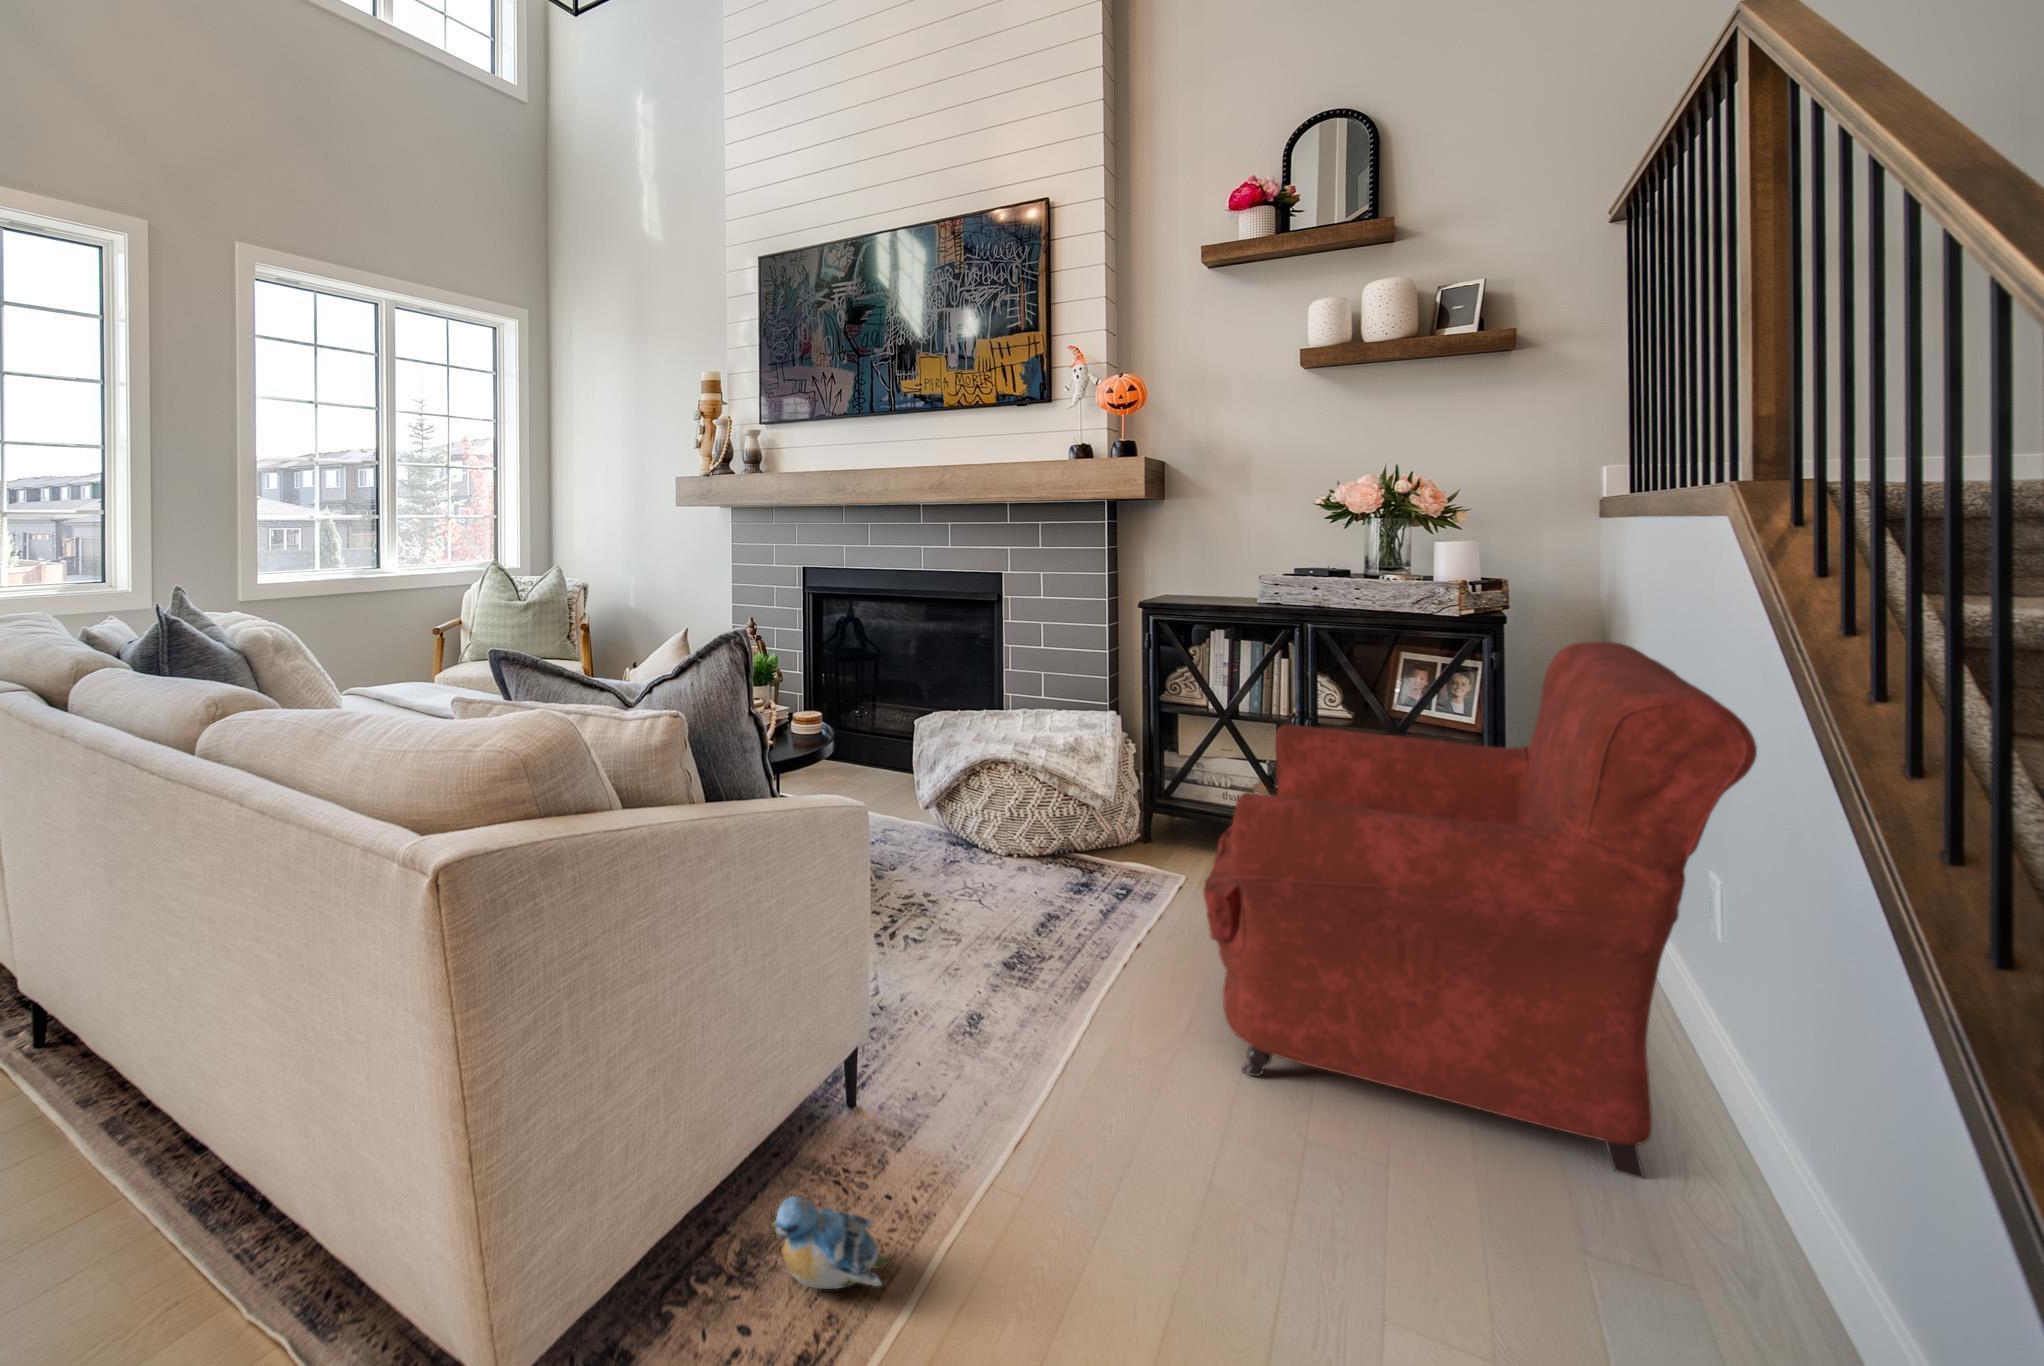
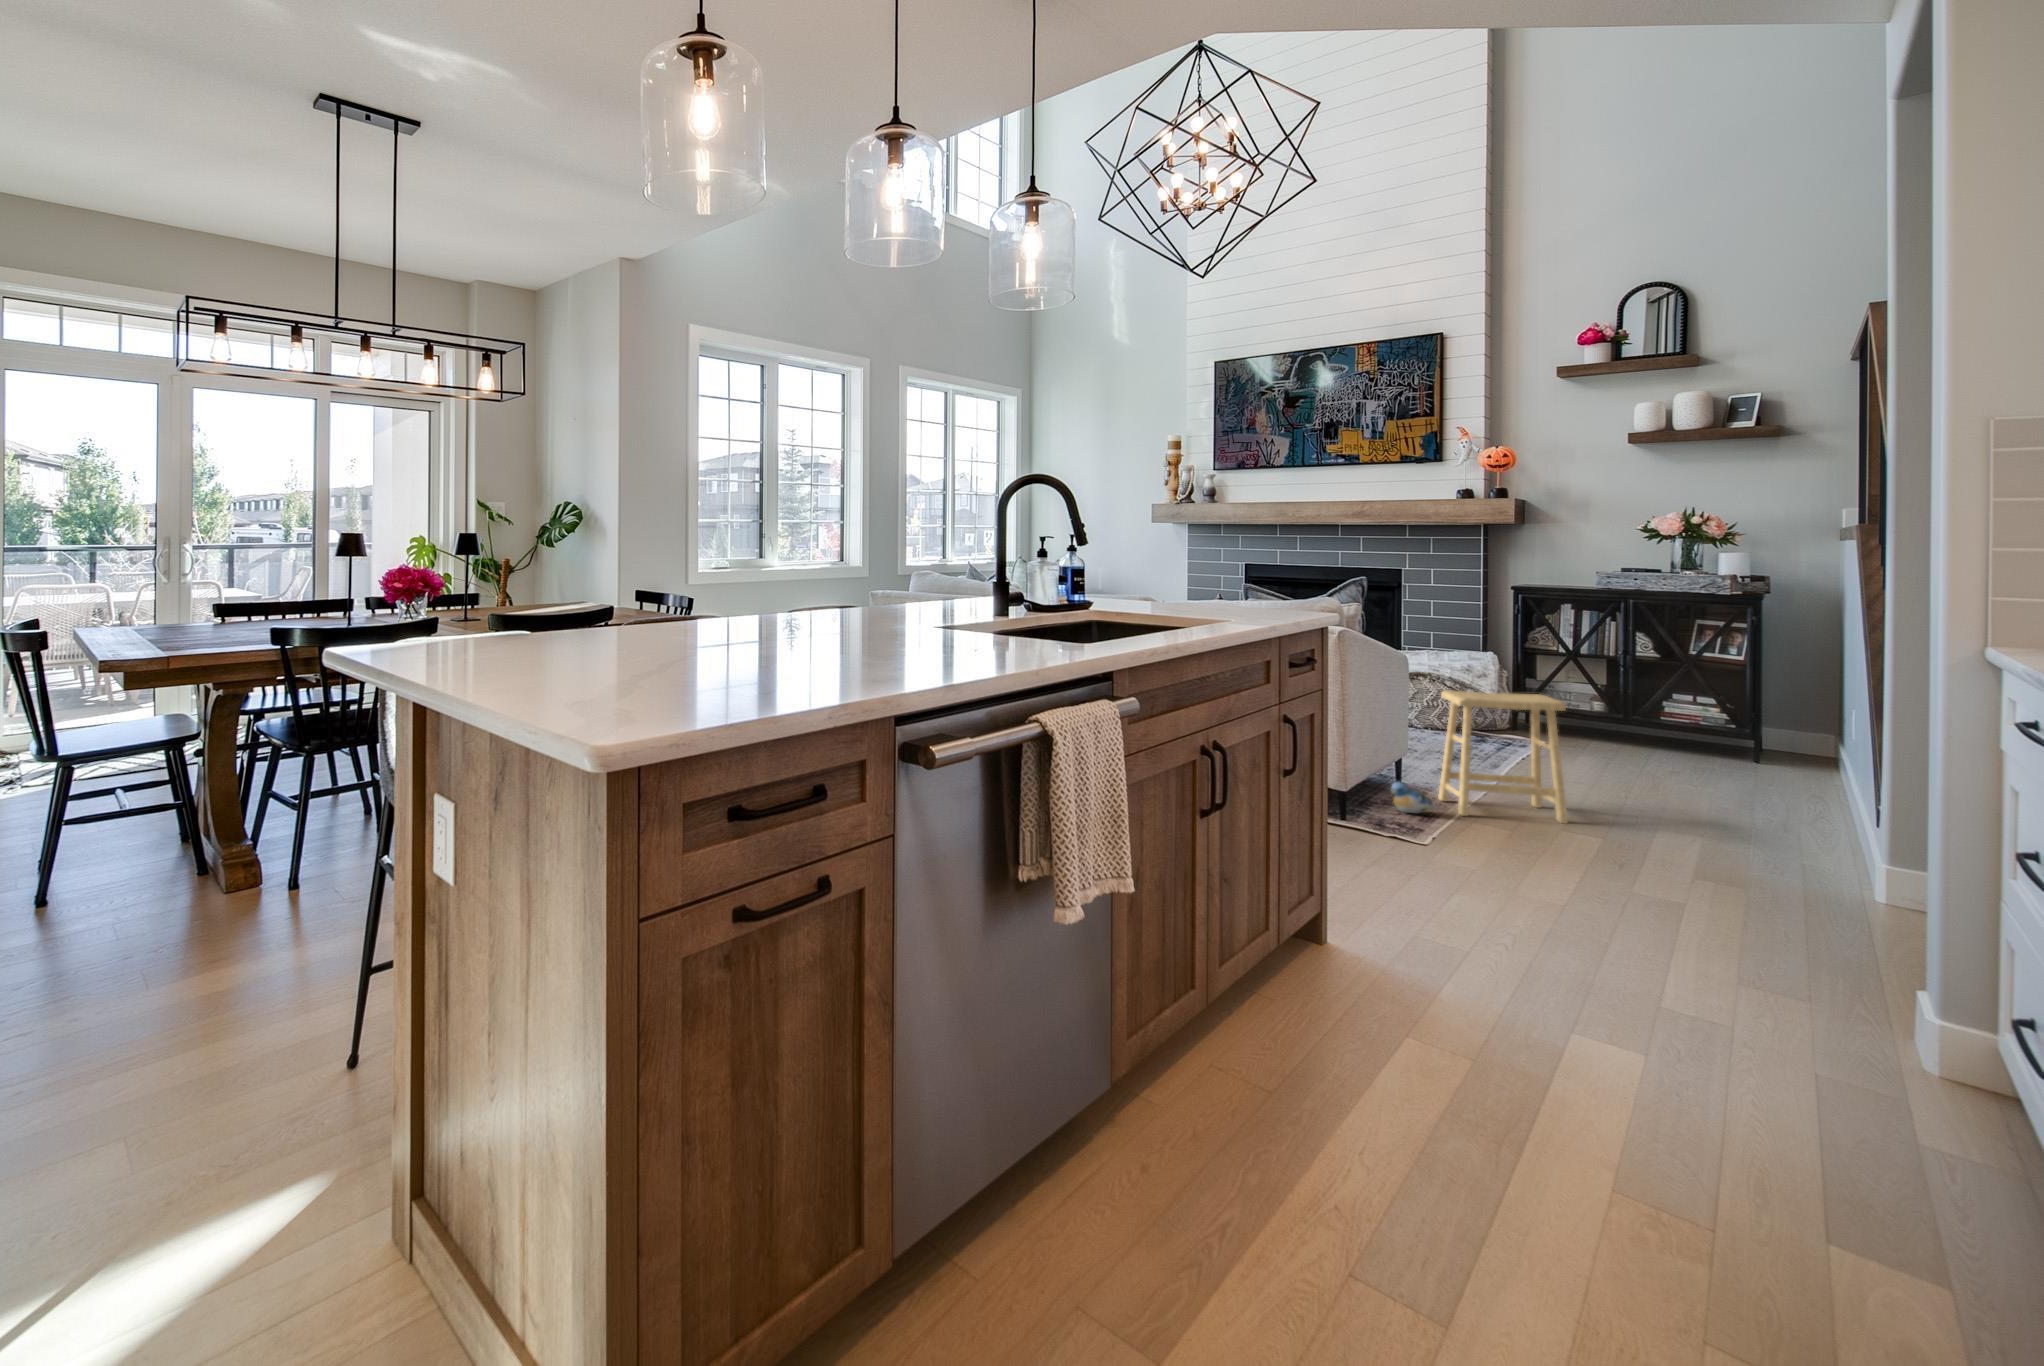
armchair: present [1203,642,1757,1179] -> none [1566,604,1842,824]
footstool: none [925,905,1194,1281] -> present [1438,690,1568,823]

